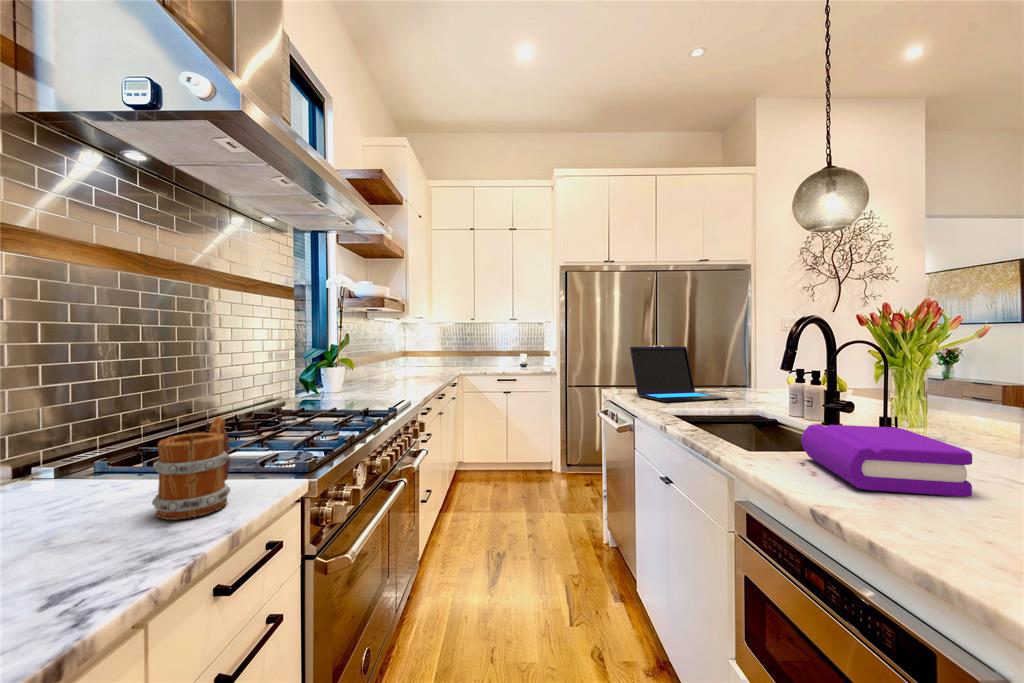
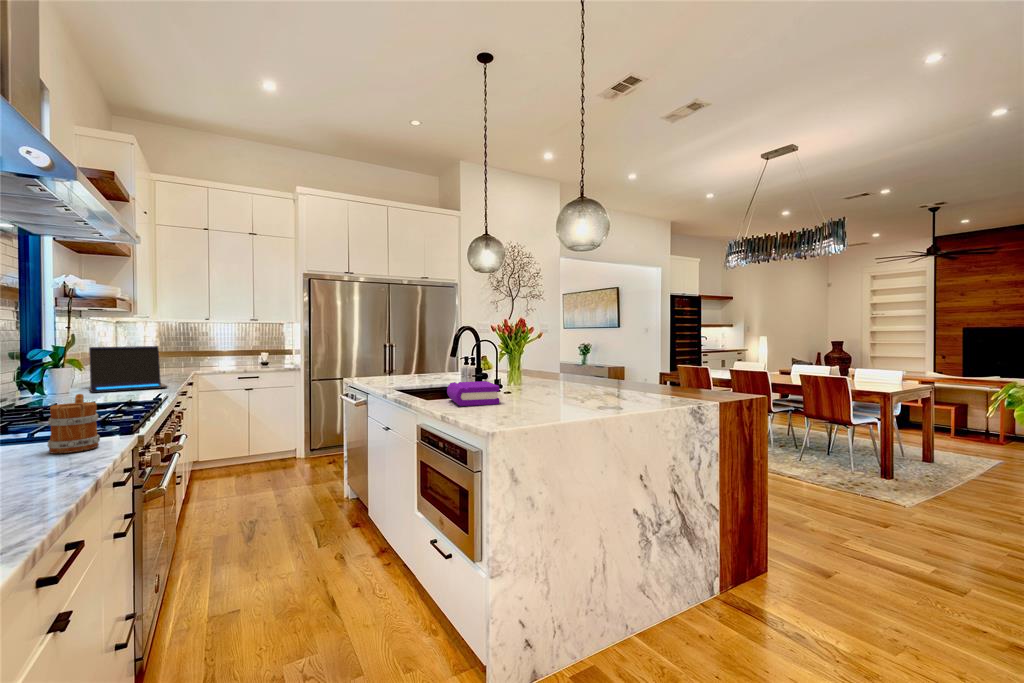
laptop: present [630,347,729,402] -> present [89,346,168,393]

